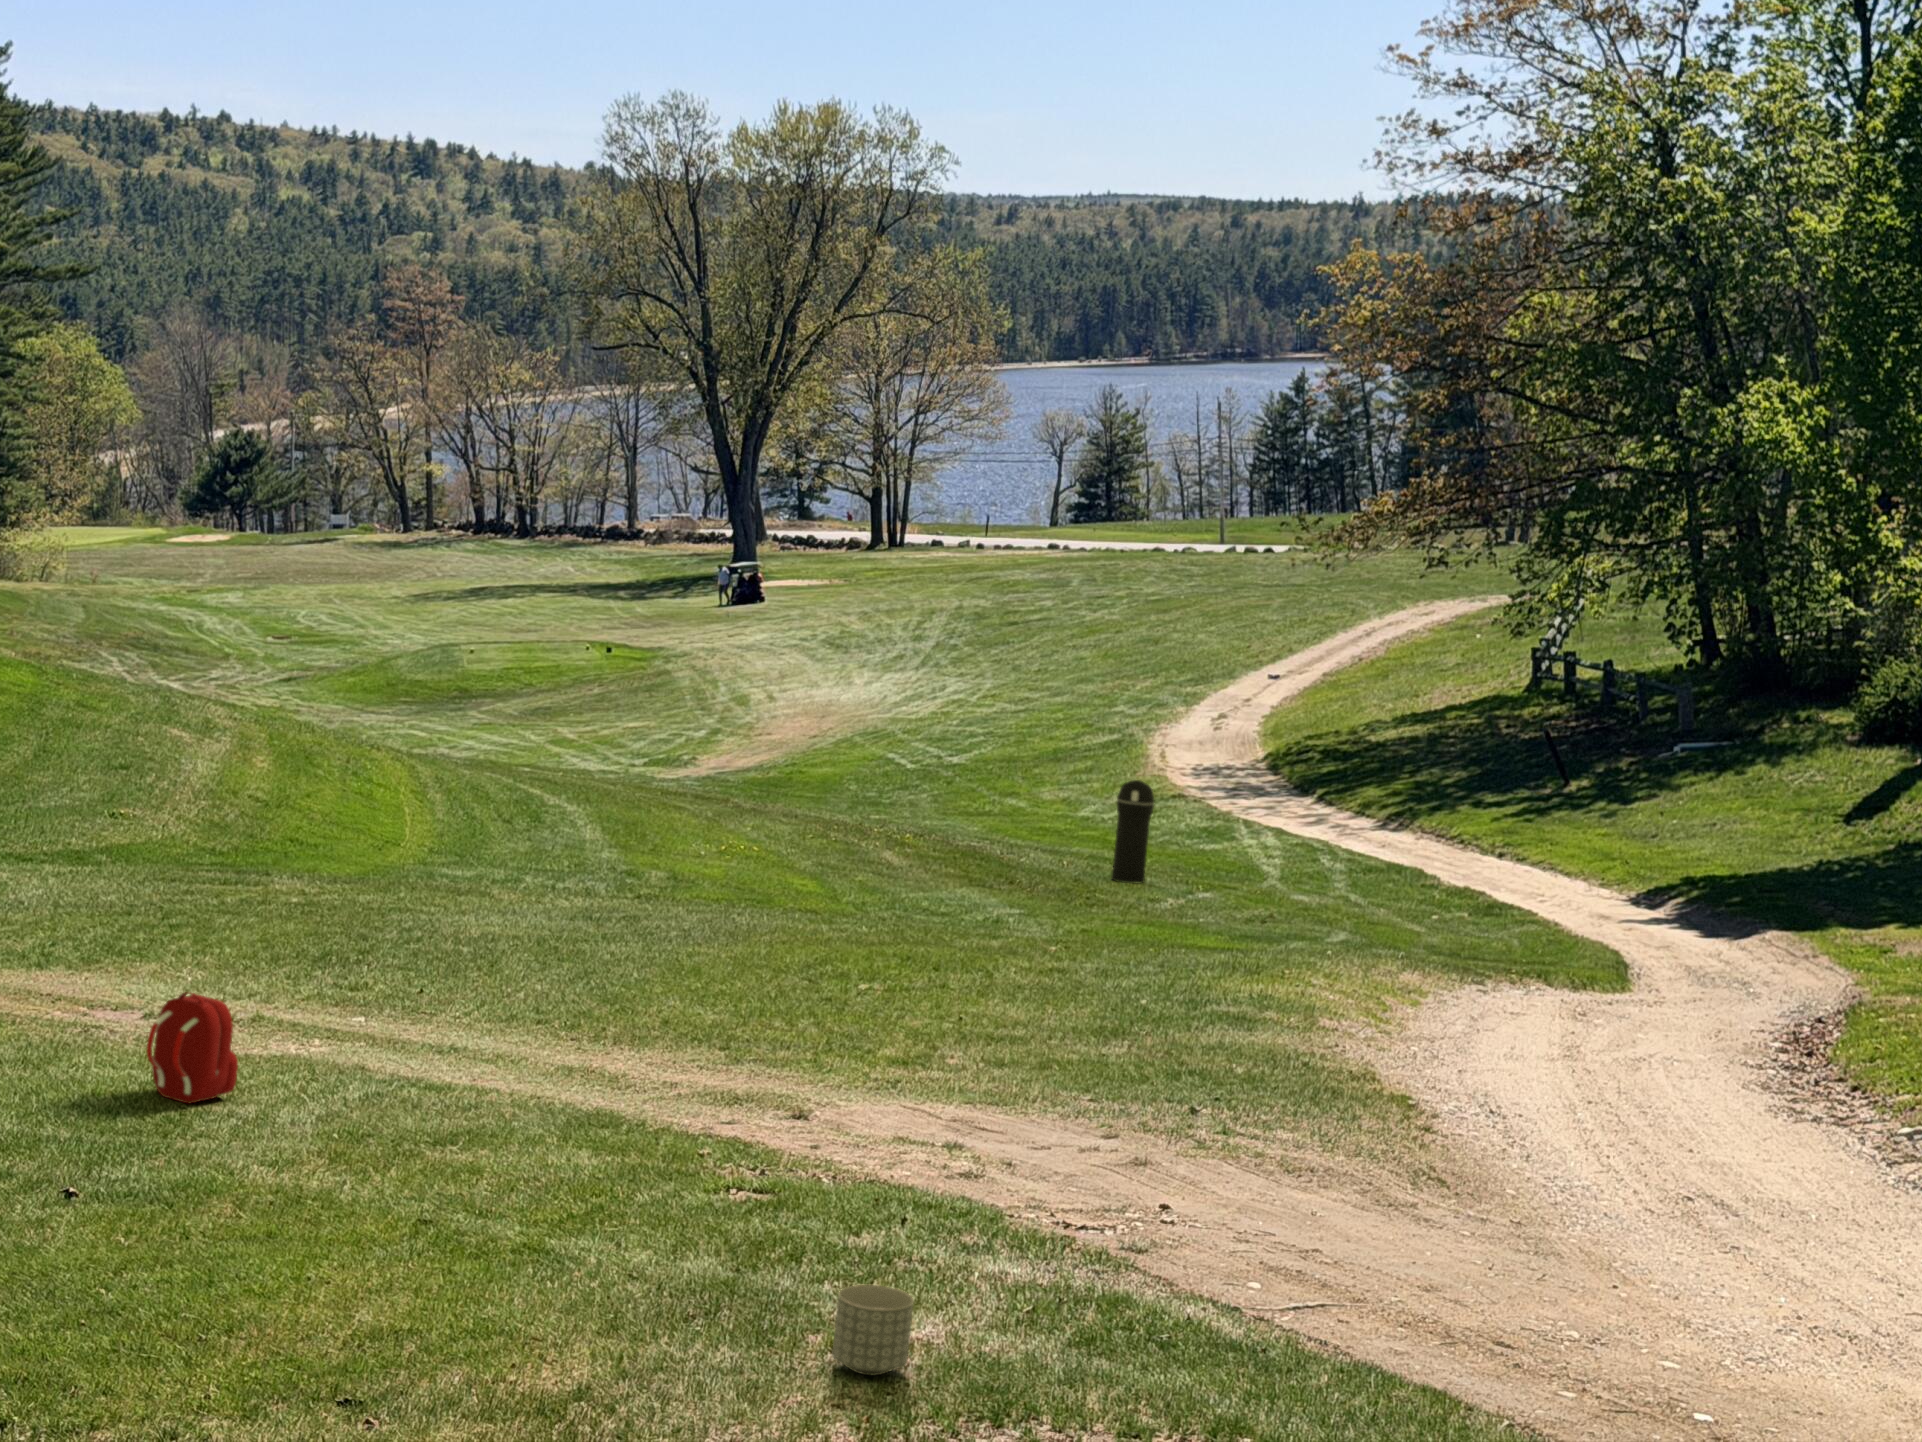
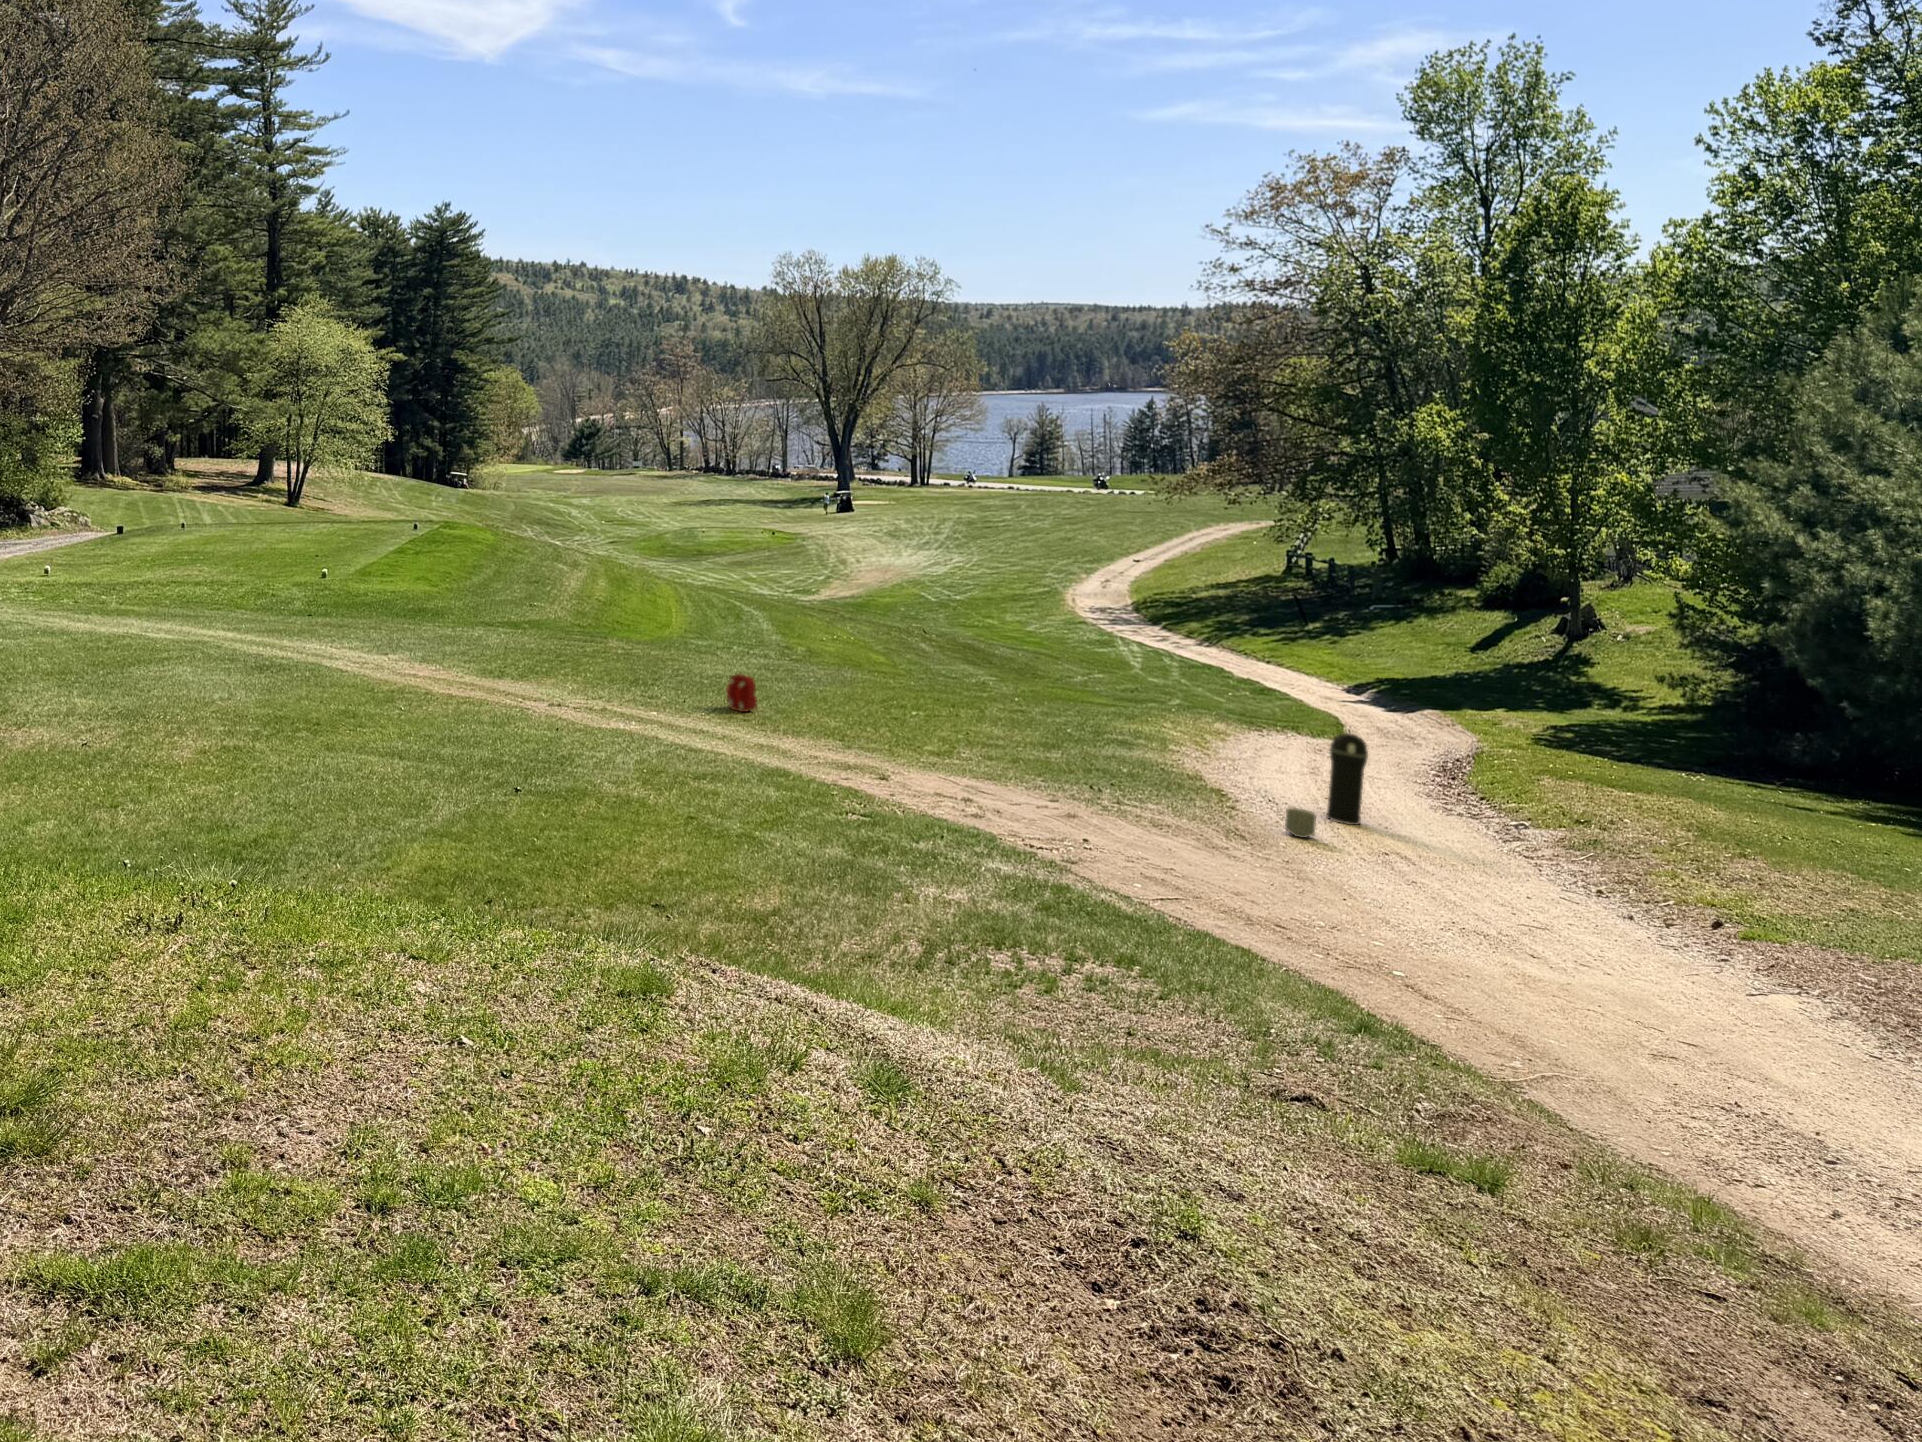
trash can: present [1111,780,1154,883] -> present [1326,733,1368,825]
planter: present [832,1285,914,1375] -> present [1285,808,1316,838]

